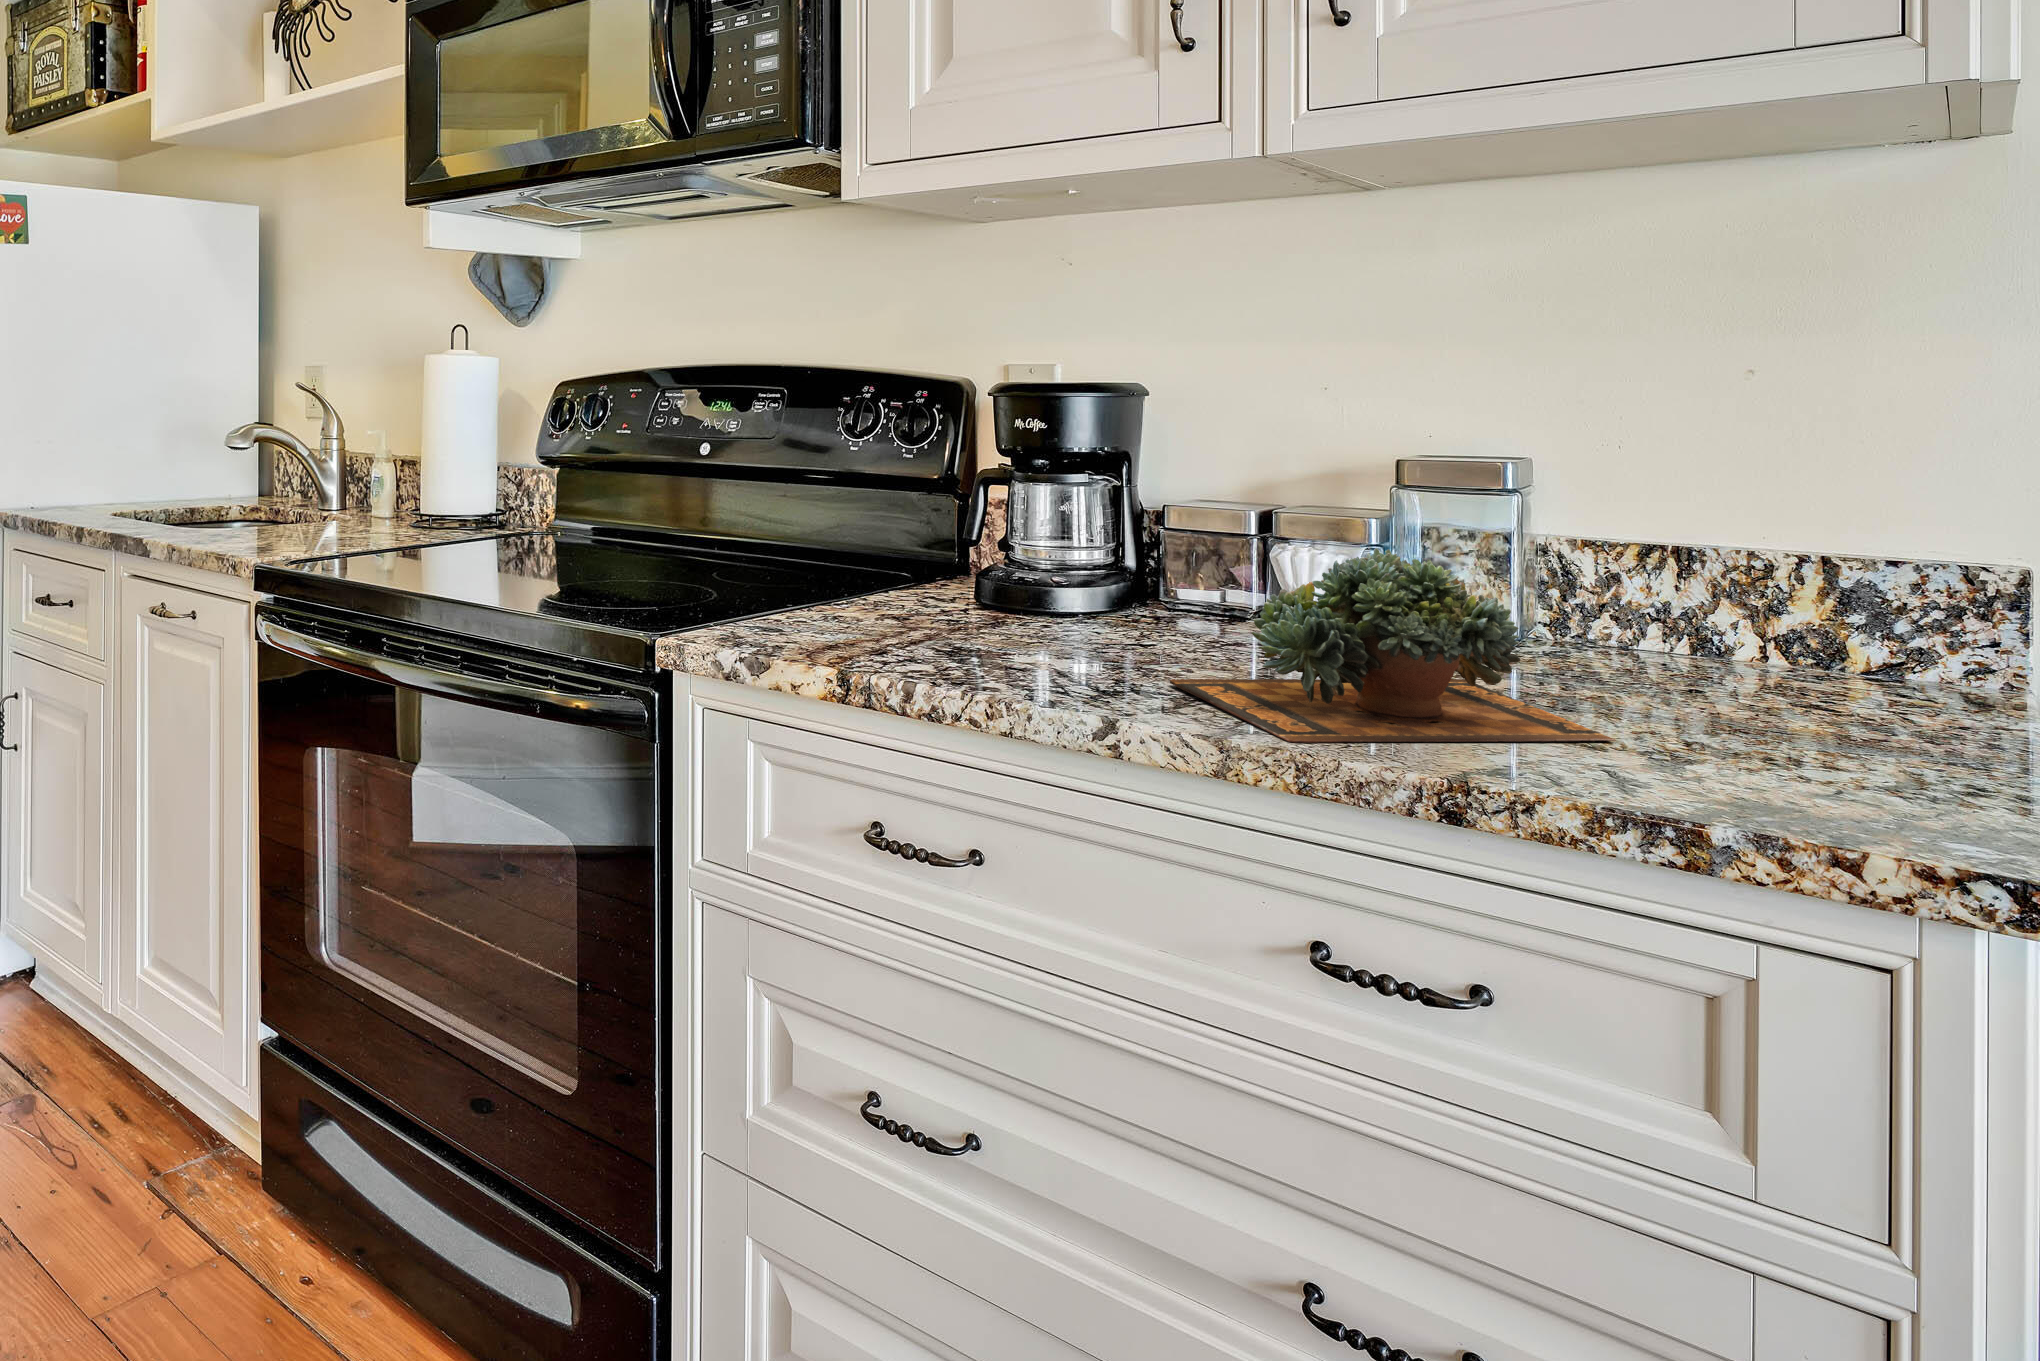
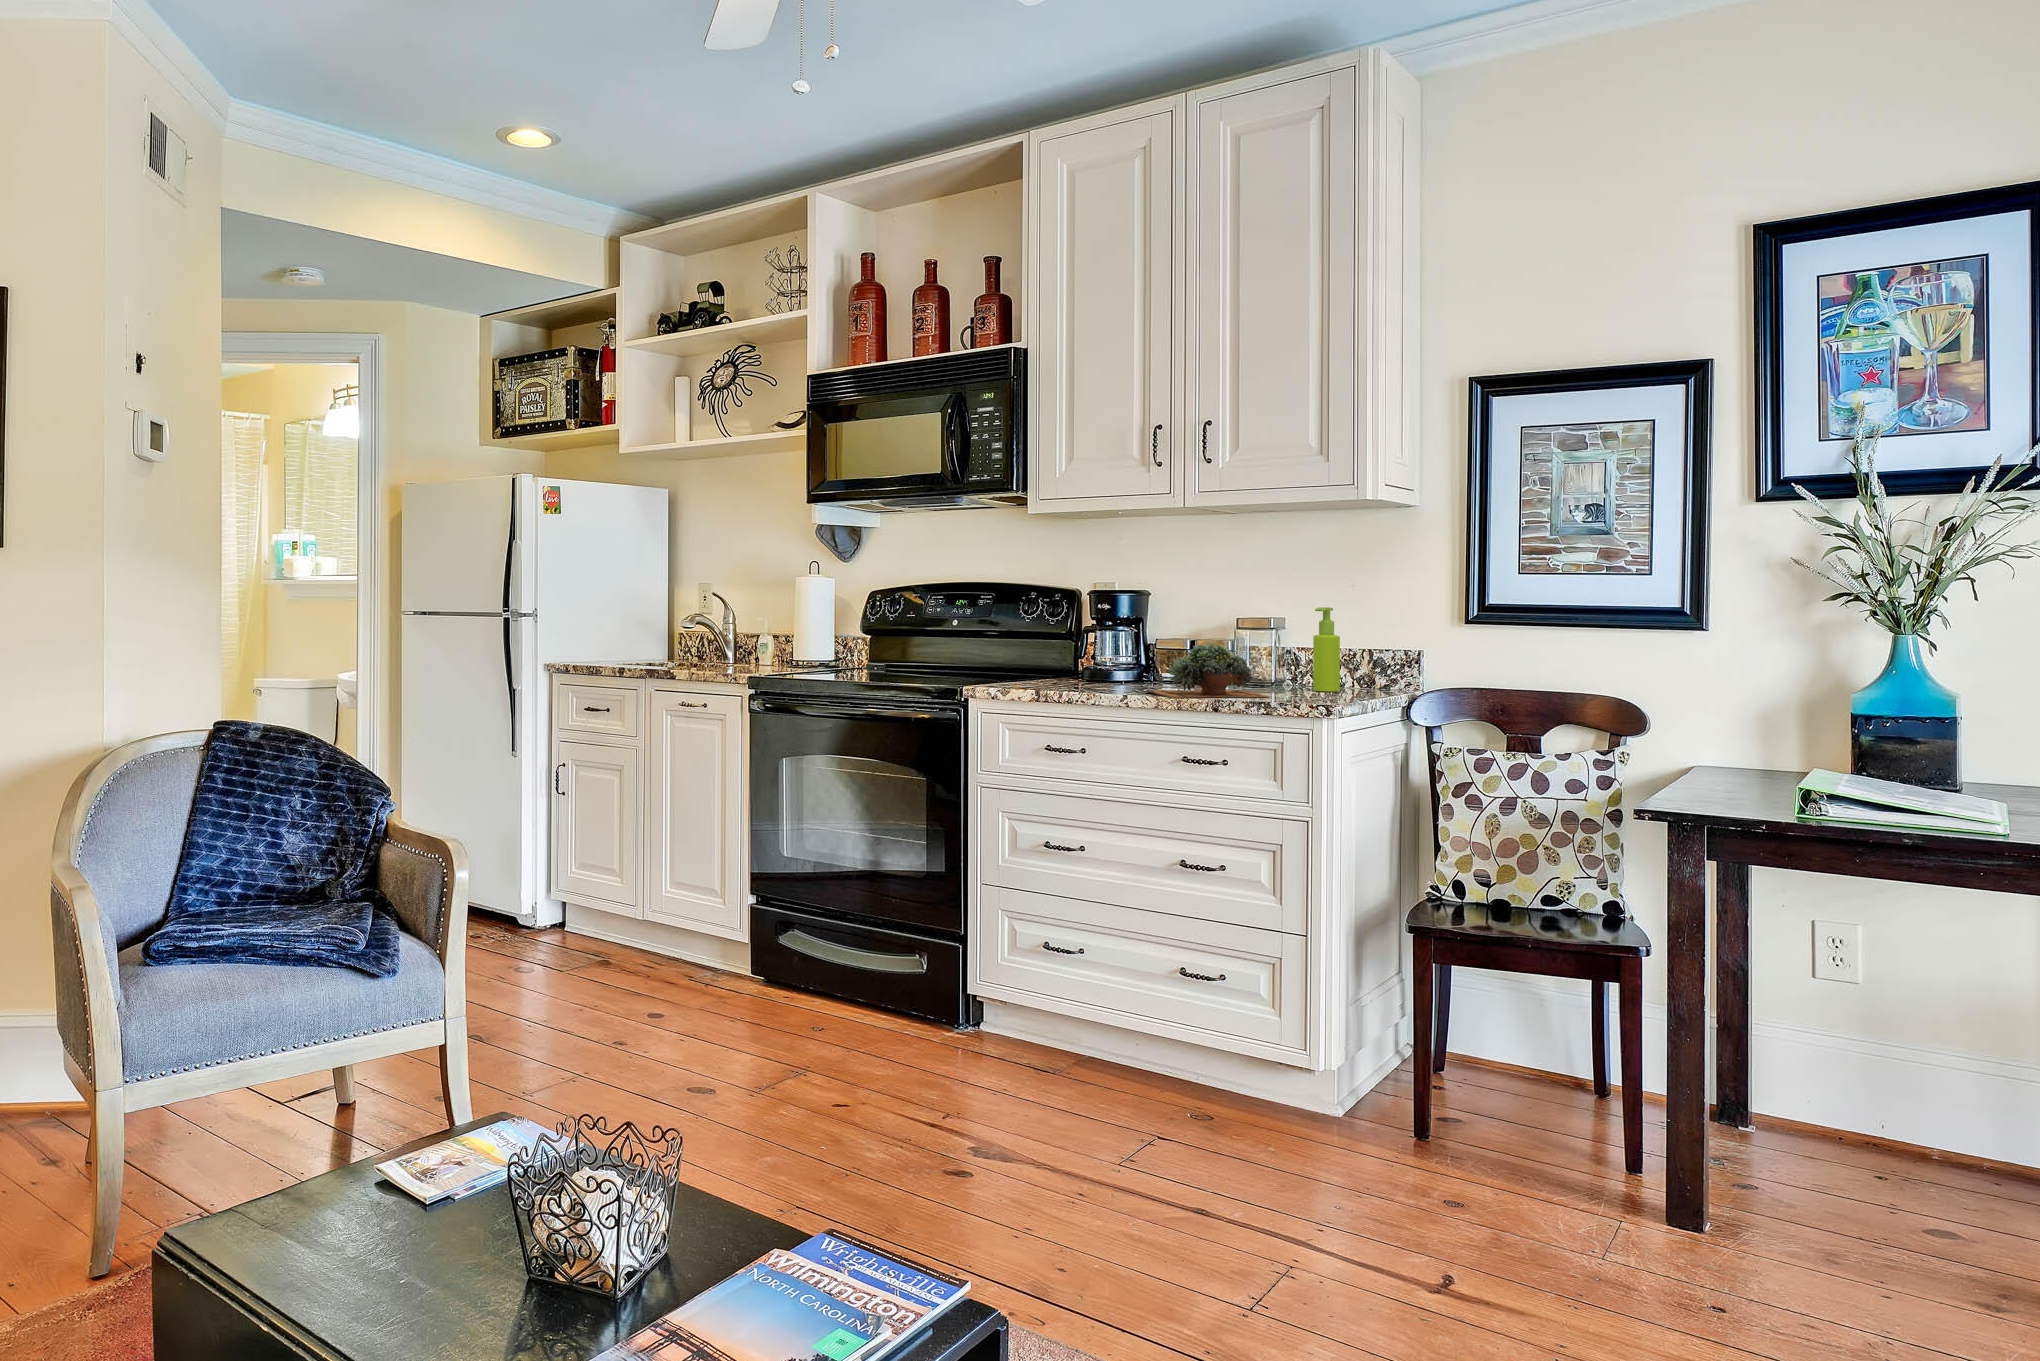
soap dispenser: none [1656,439,1747,686] -> present [1313,607,1340,692]

